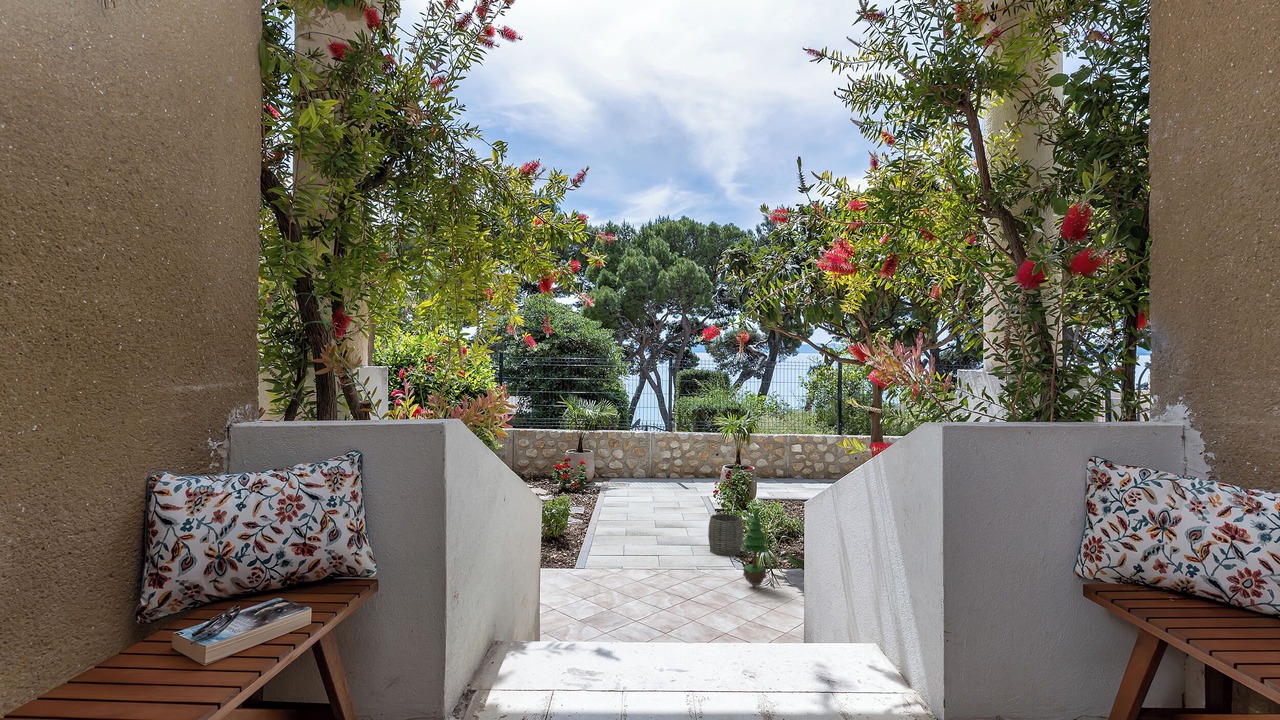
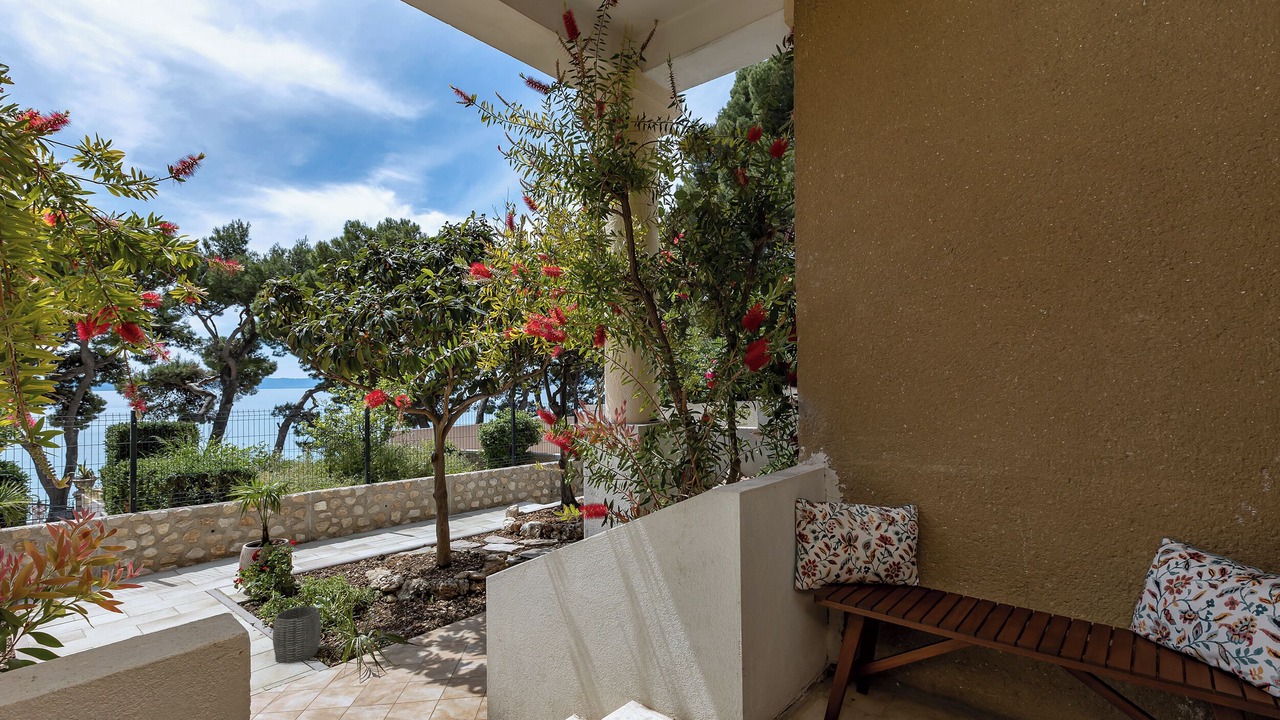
potted tree: present [741,508,769,587] -> none [356,594,392,688]

